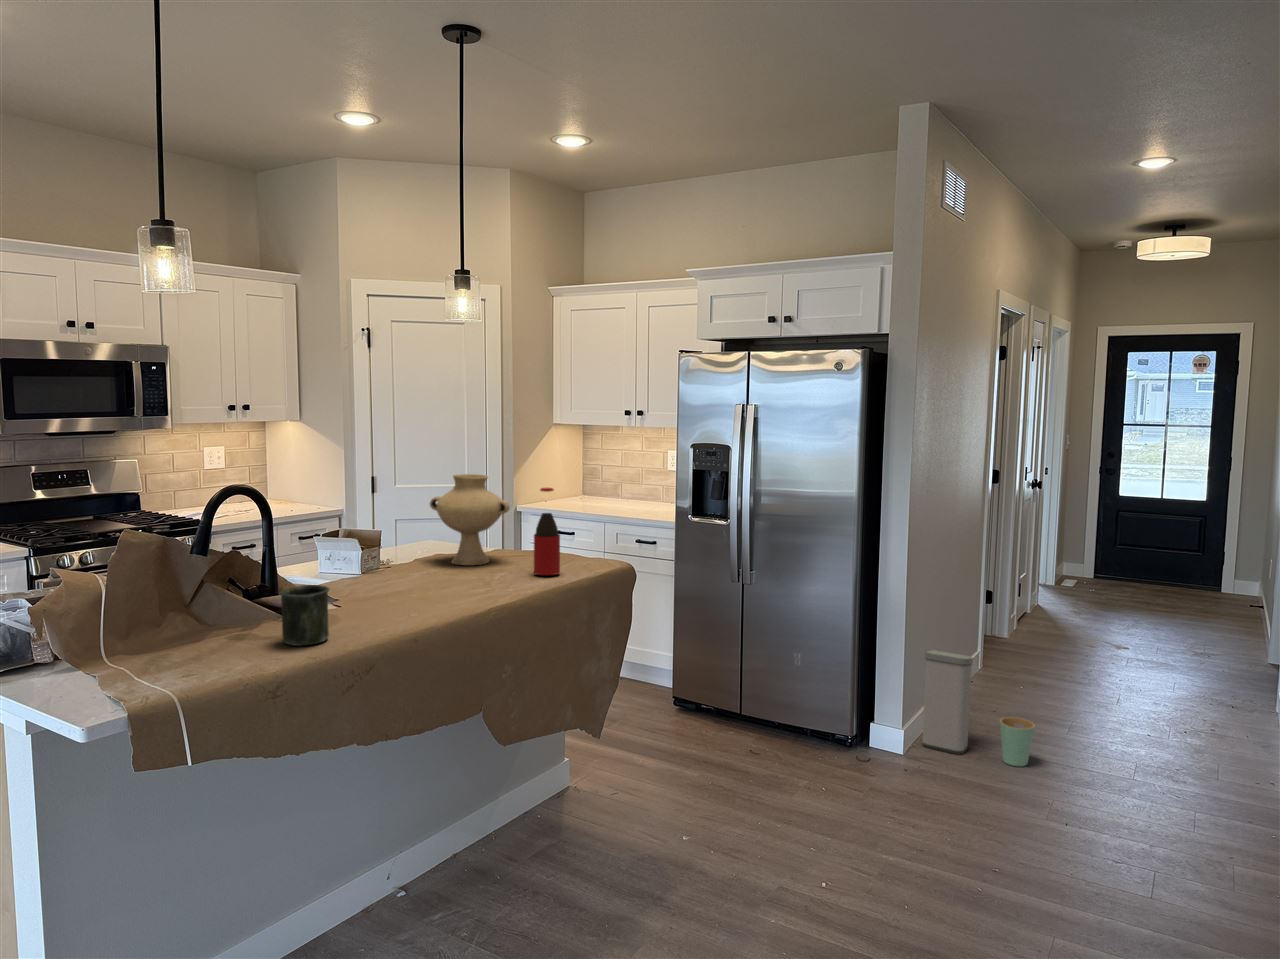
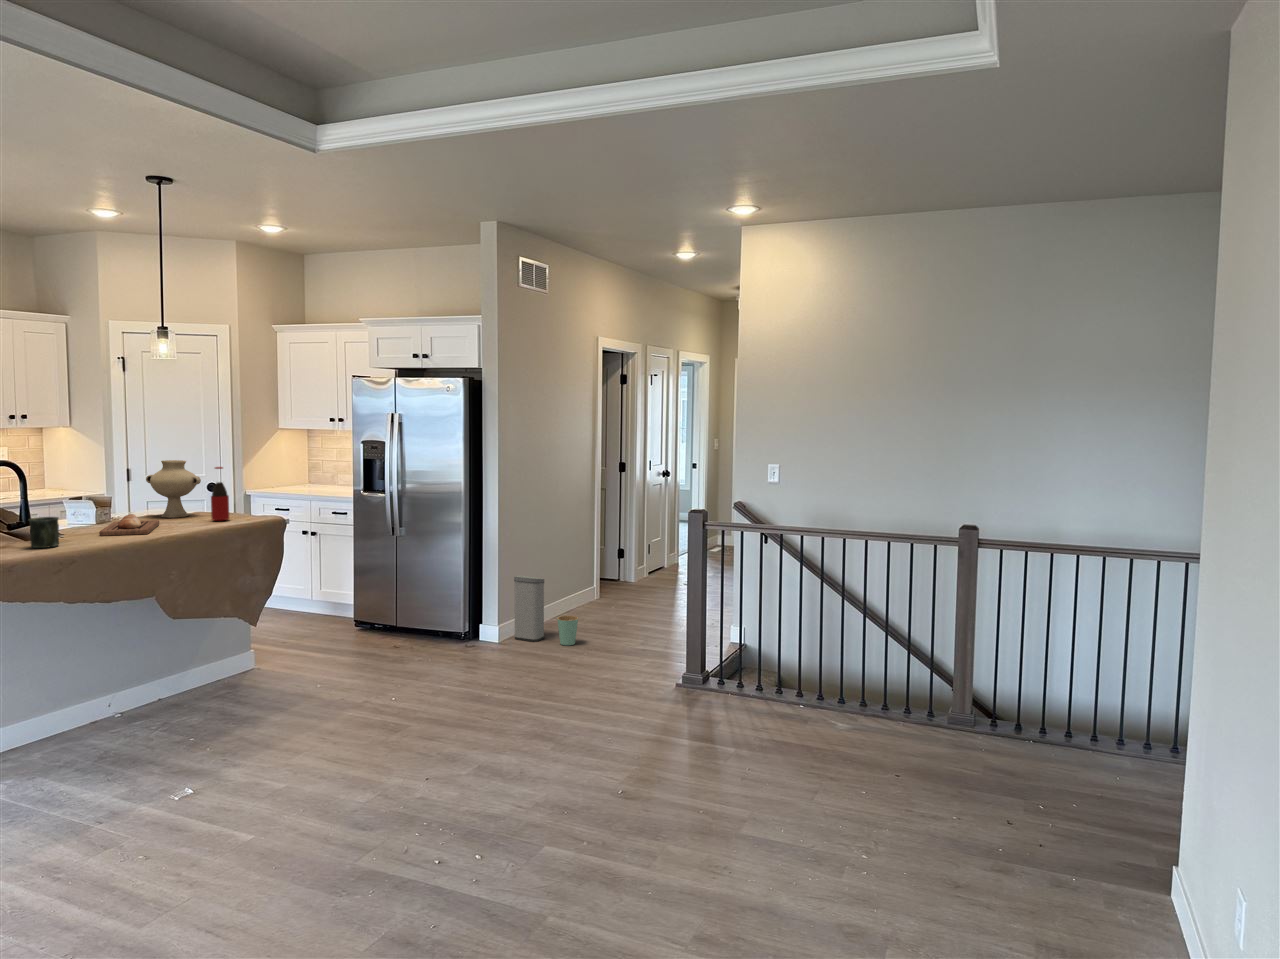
bread loaf: none [382,567,461,610] -> present [99,514,159,536]

